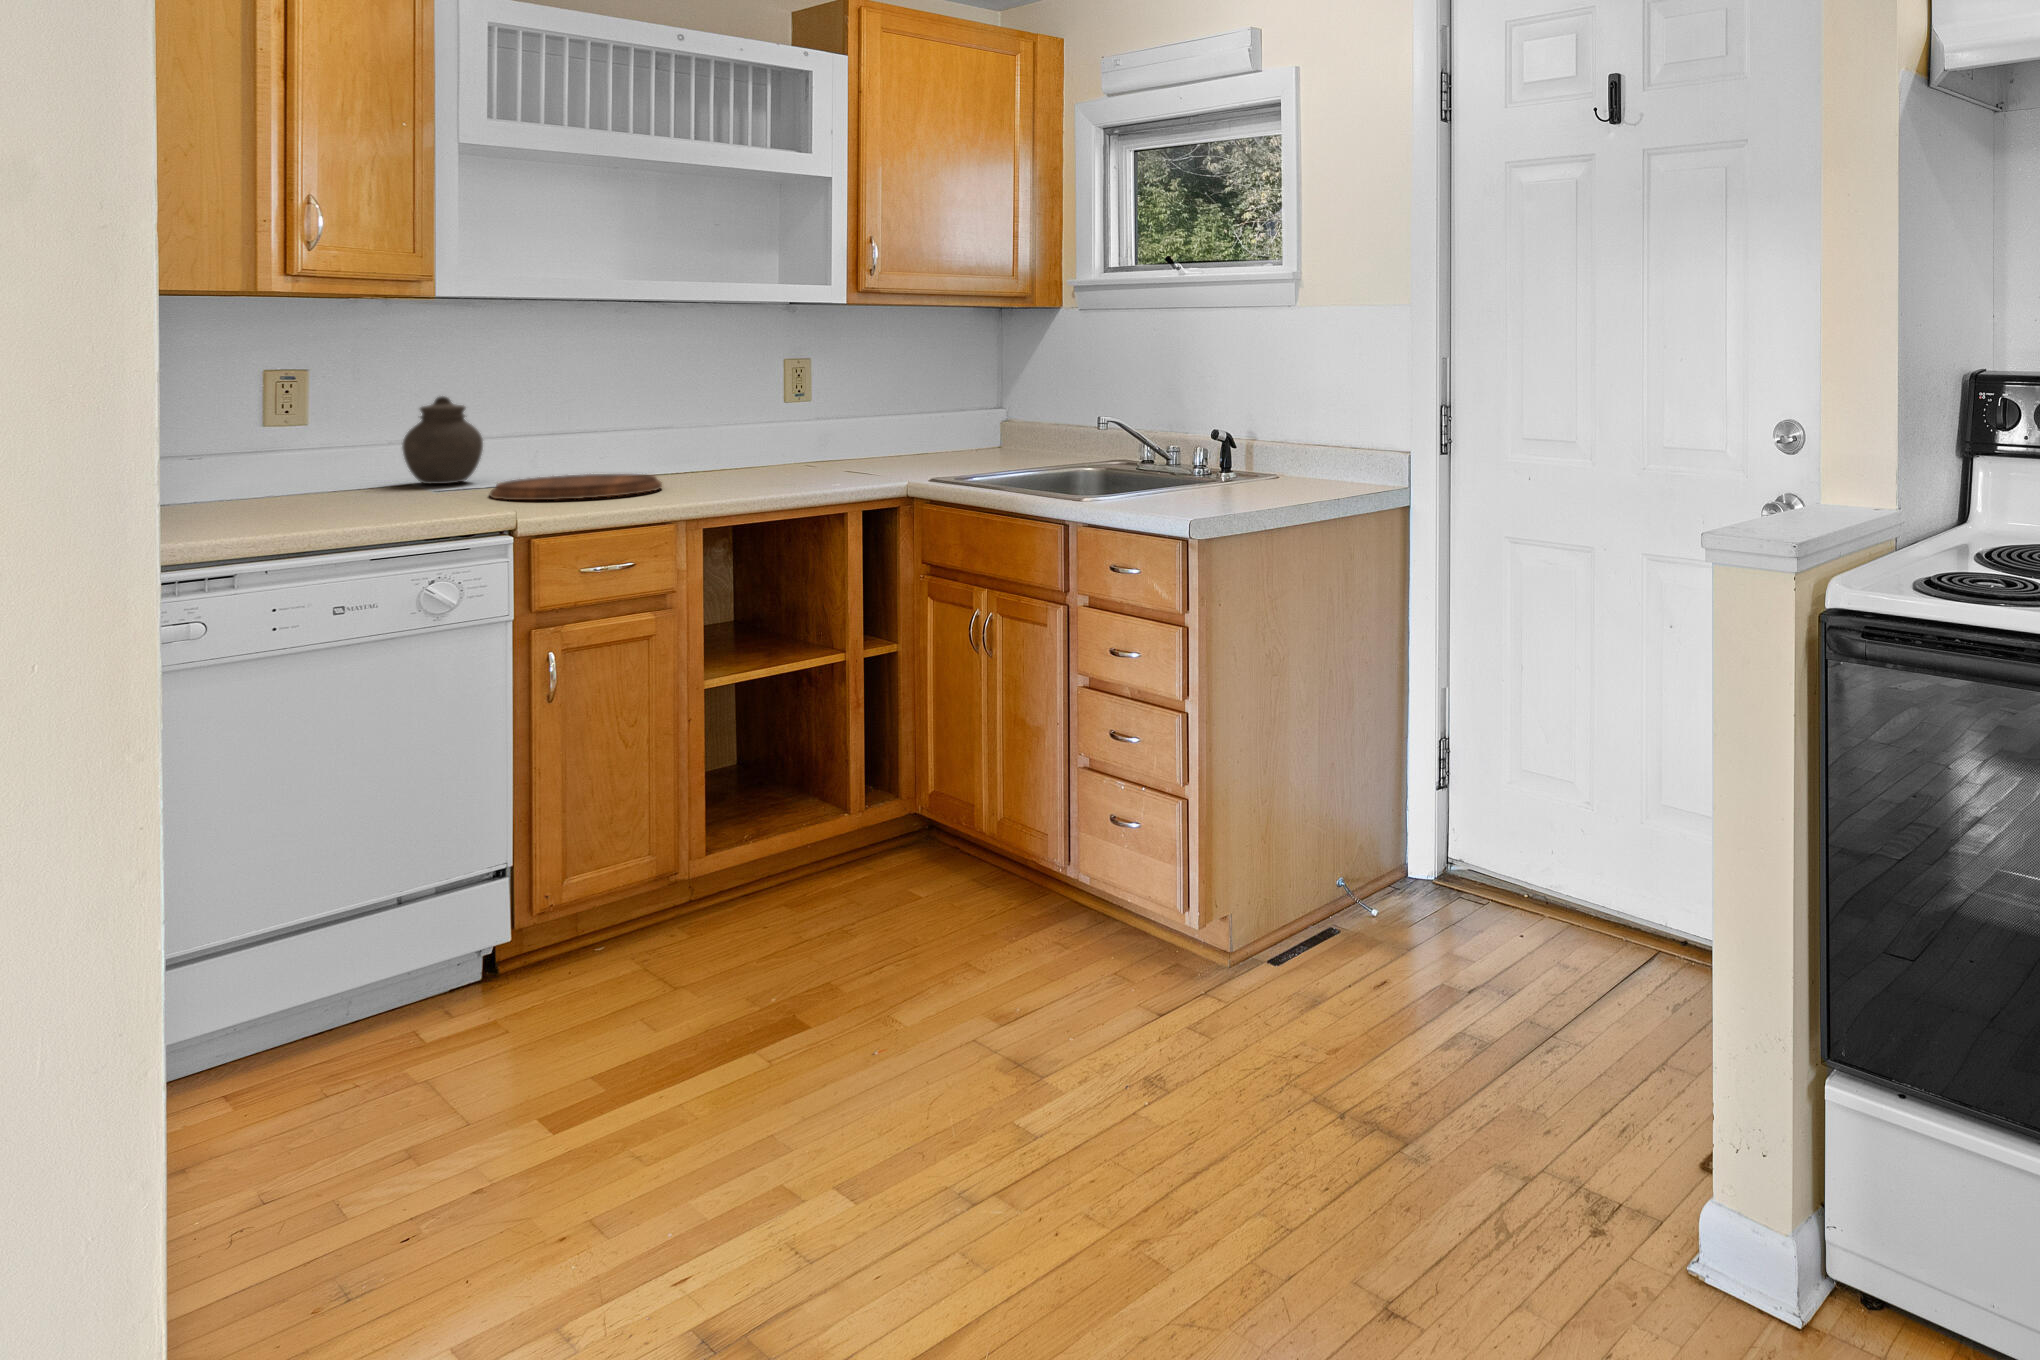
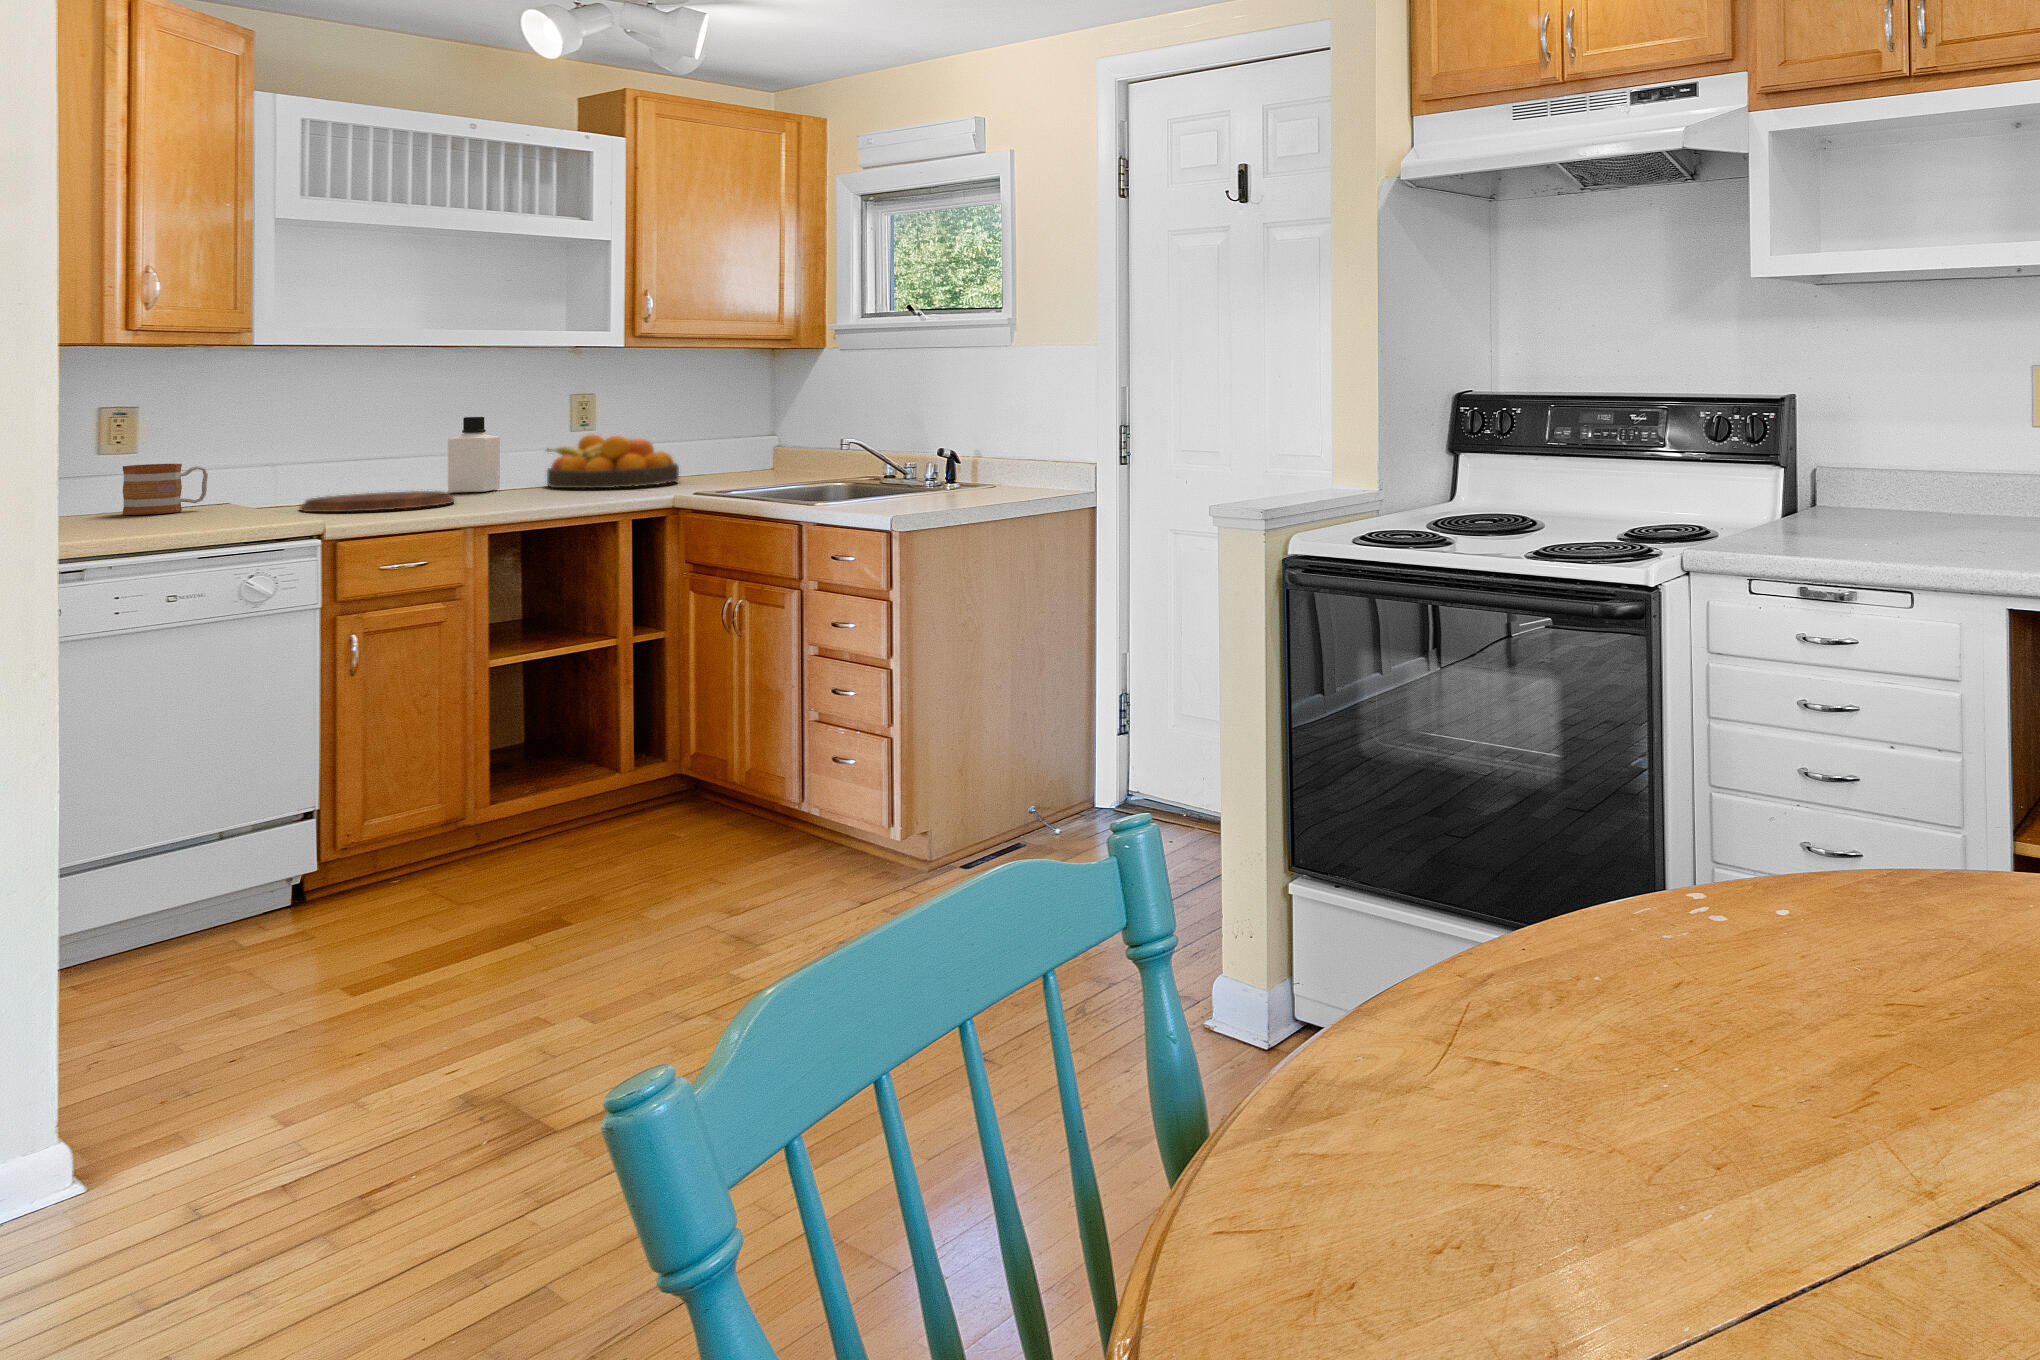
bottle: none [652,385,709,474] -> present [448,417,500,493]
jar: present [402,396,483,484] -> none [220,428,293,502]
fruit bowl: none [758,407,904,471] -> present [547,435,679,488]
mug: none [292,438,388,500] -> present [122,464,208,515]

